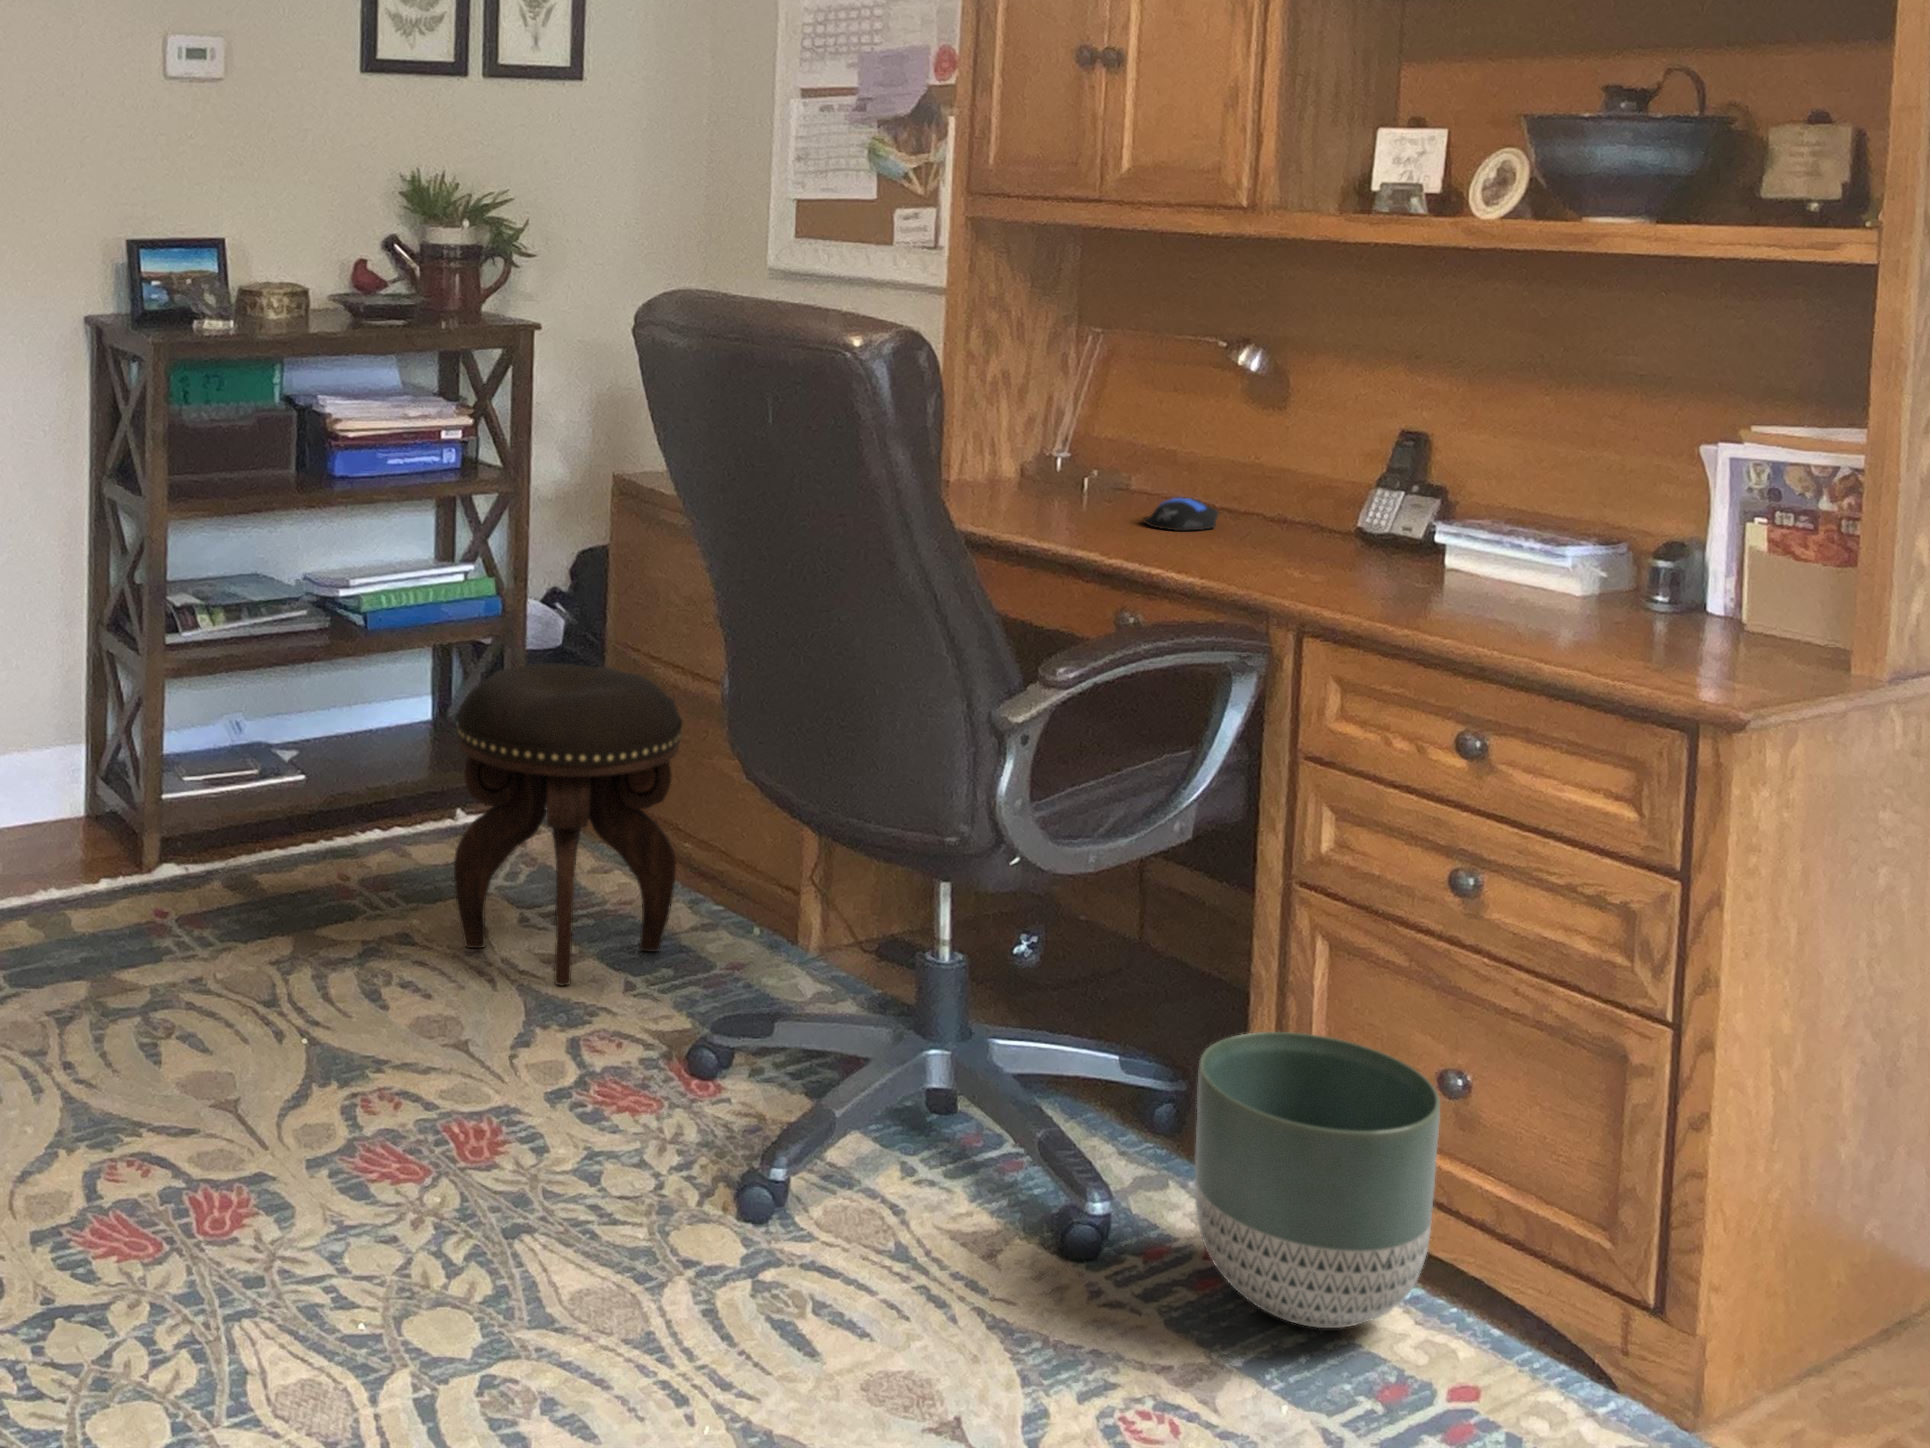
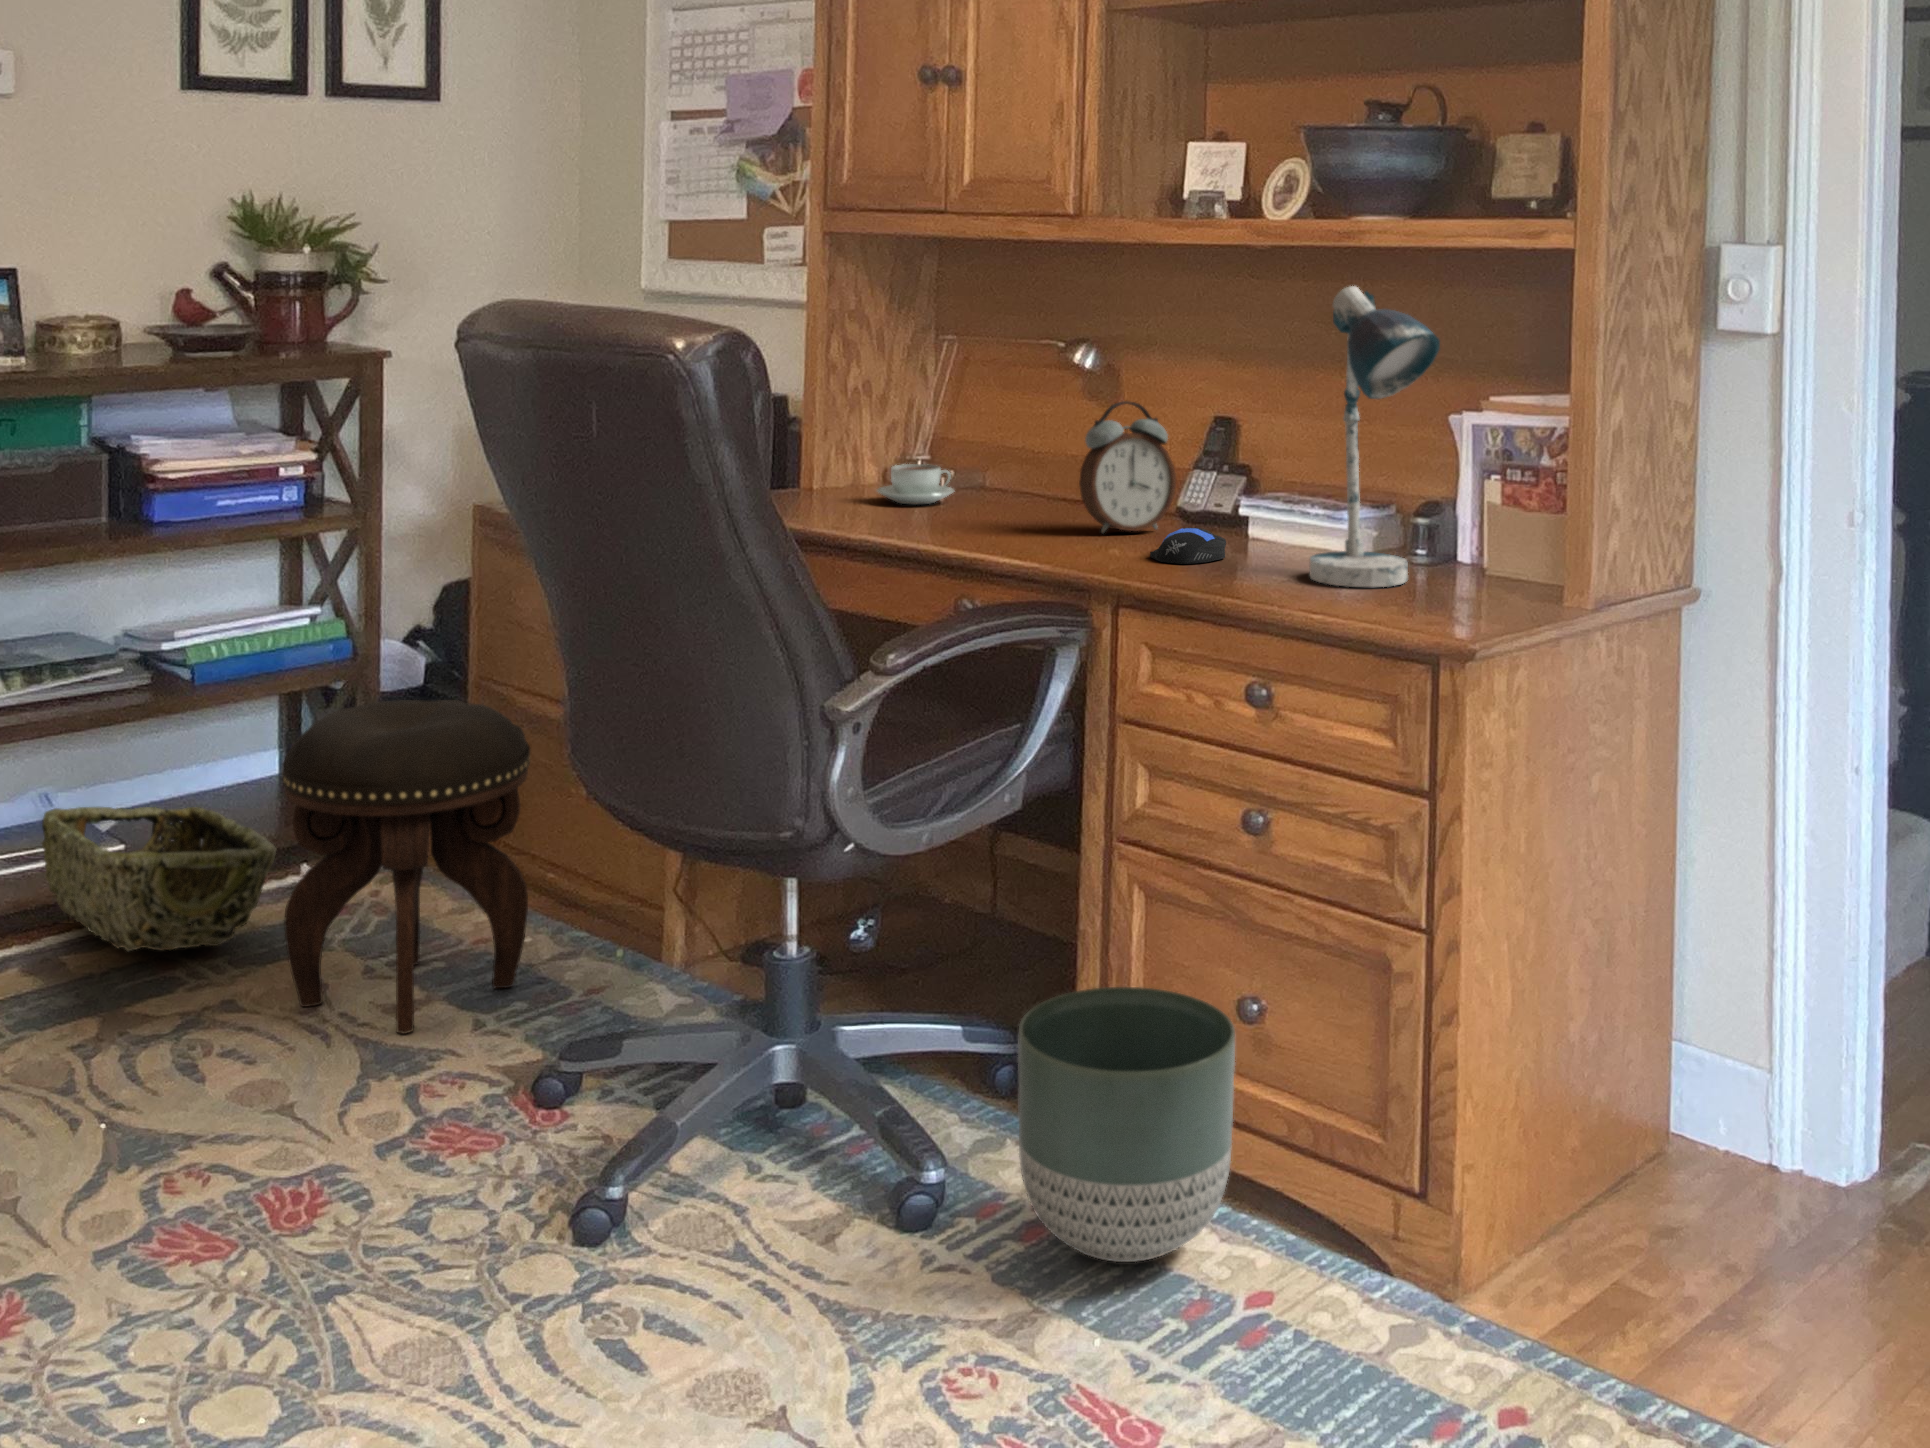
desk lamp: none [1530,301,1707,632] -> present [1310,286,1440,587]
alarm clock: none [1257,411,1364,550] -> present [1079,401,1176,534]
coffee cup: none [1031,463,1113,505] -> present [877,464,954,504]
computer mouse: present [1144,498,1219,531] -> present [1150,528,1226,564]
woven basket: none [237,736,442,880] -> present [42,807,277,952]

